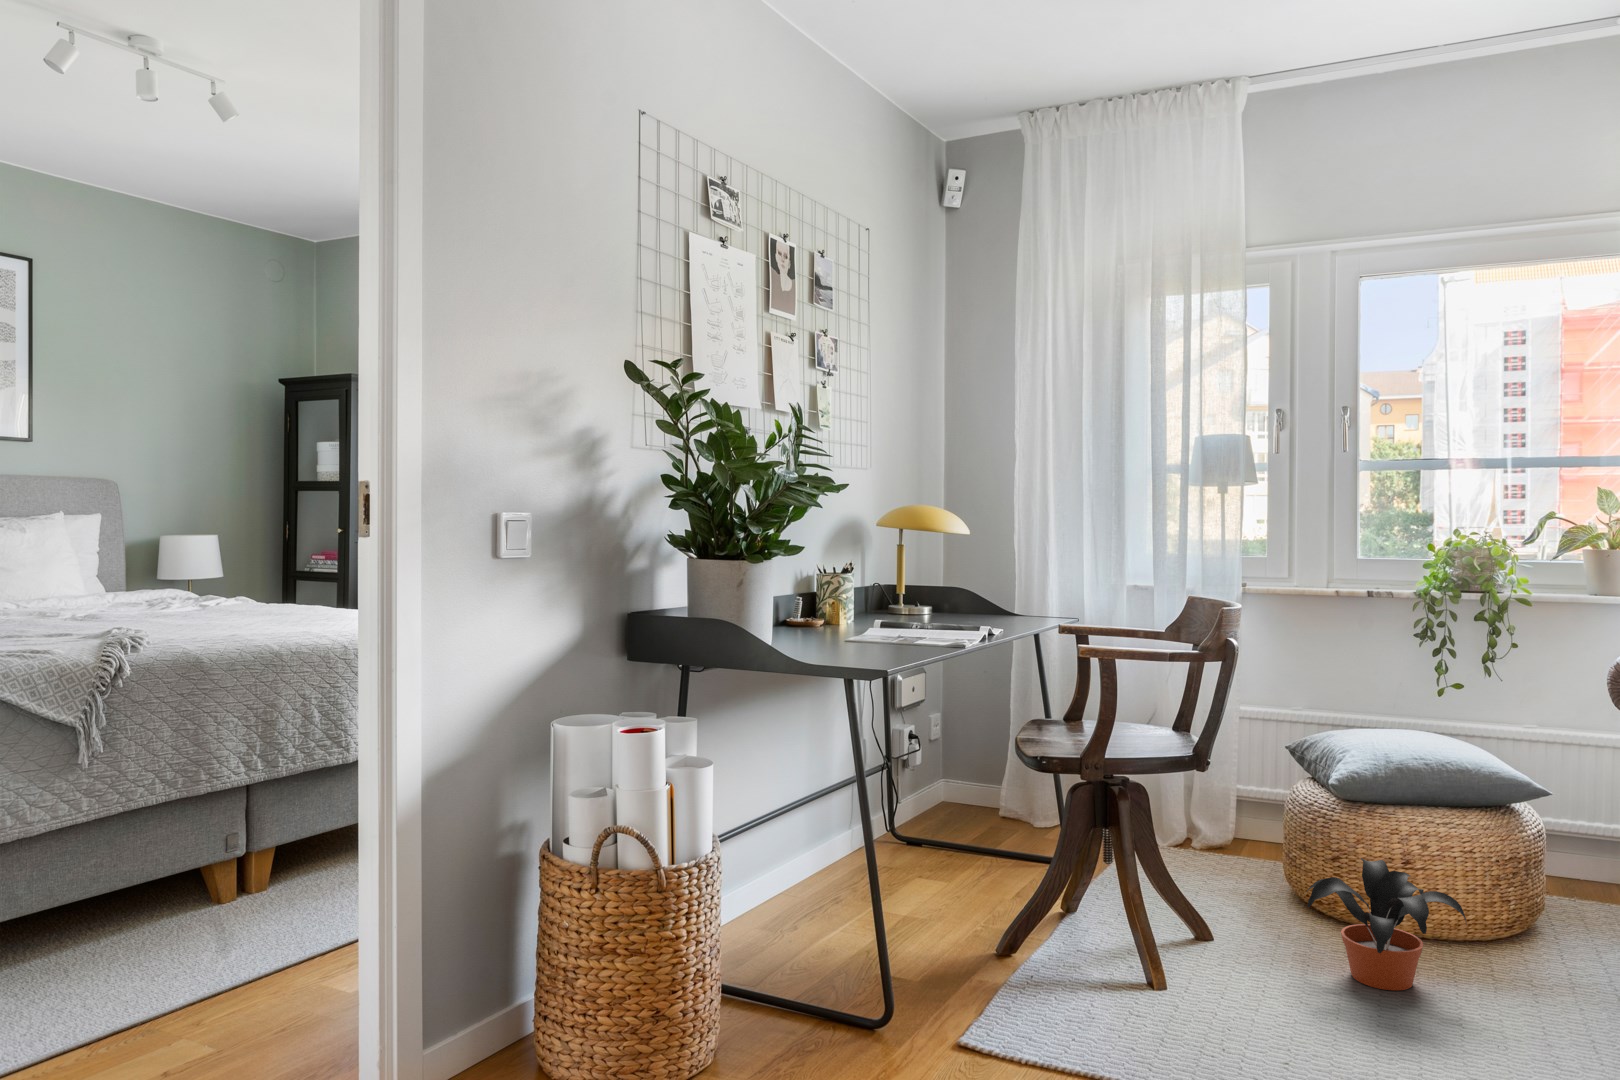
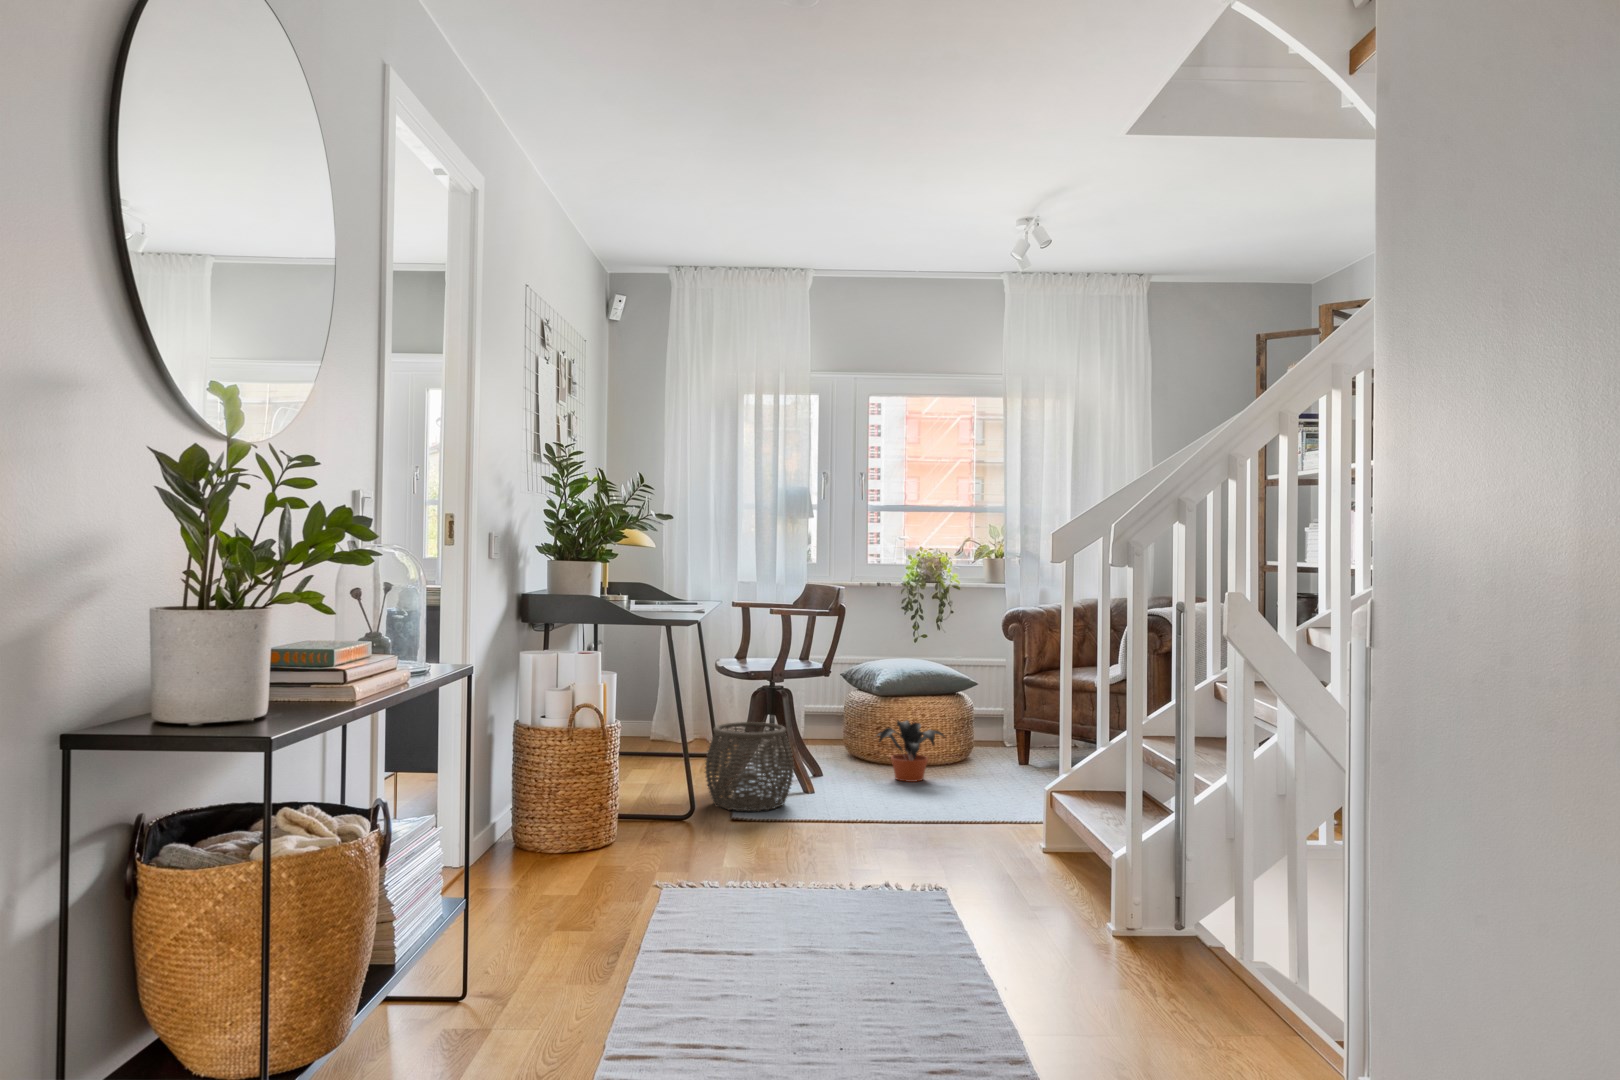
woven basket: none [933,847,1099,1033] -> present [705,722,794,811]

